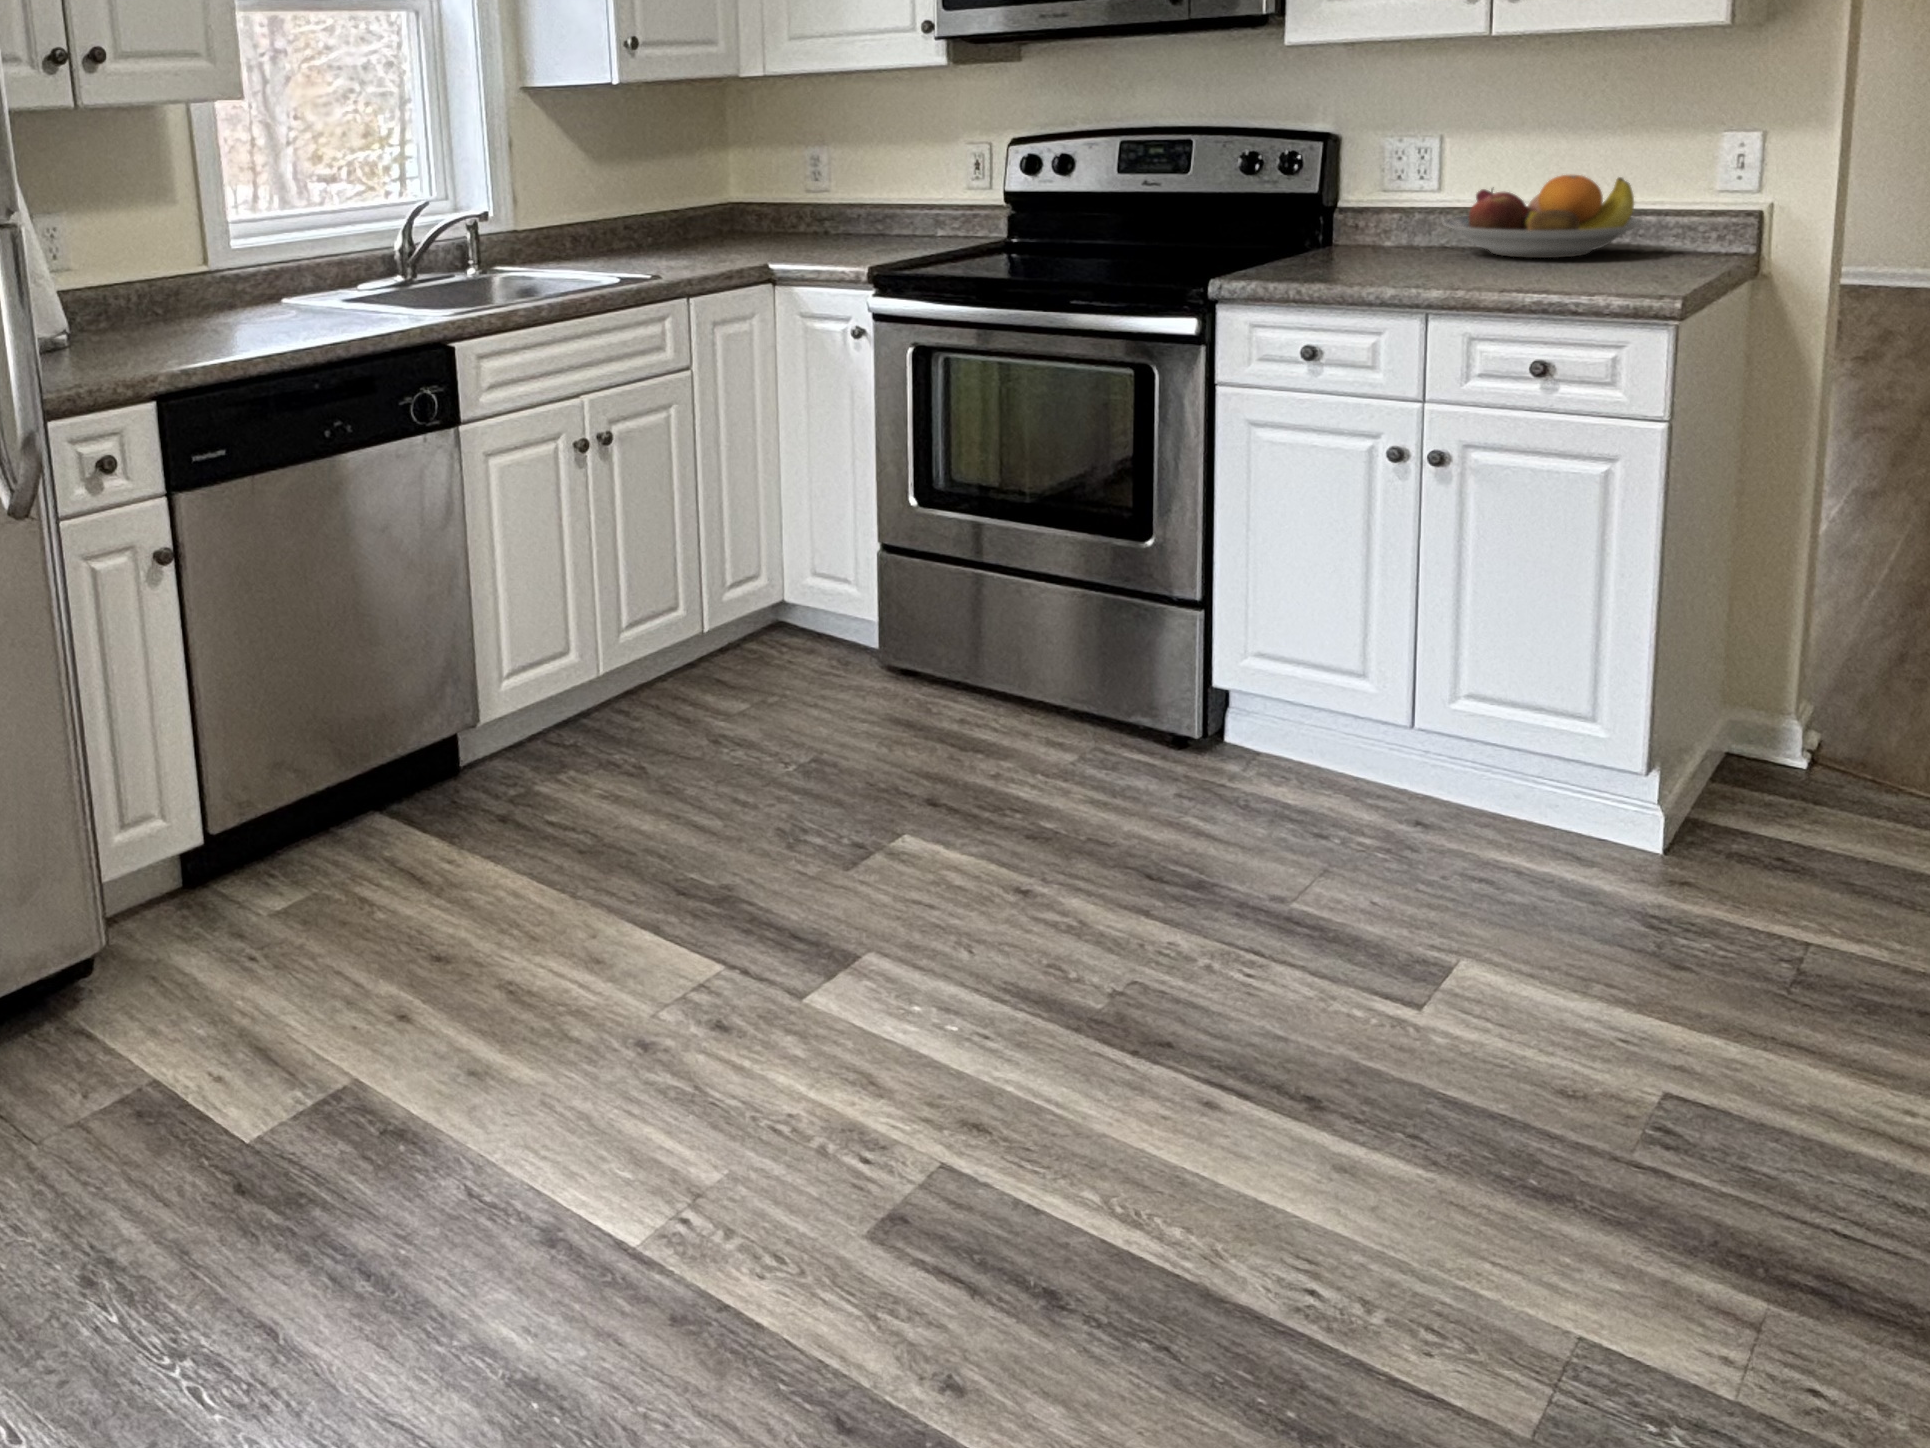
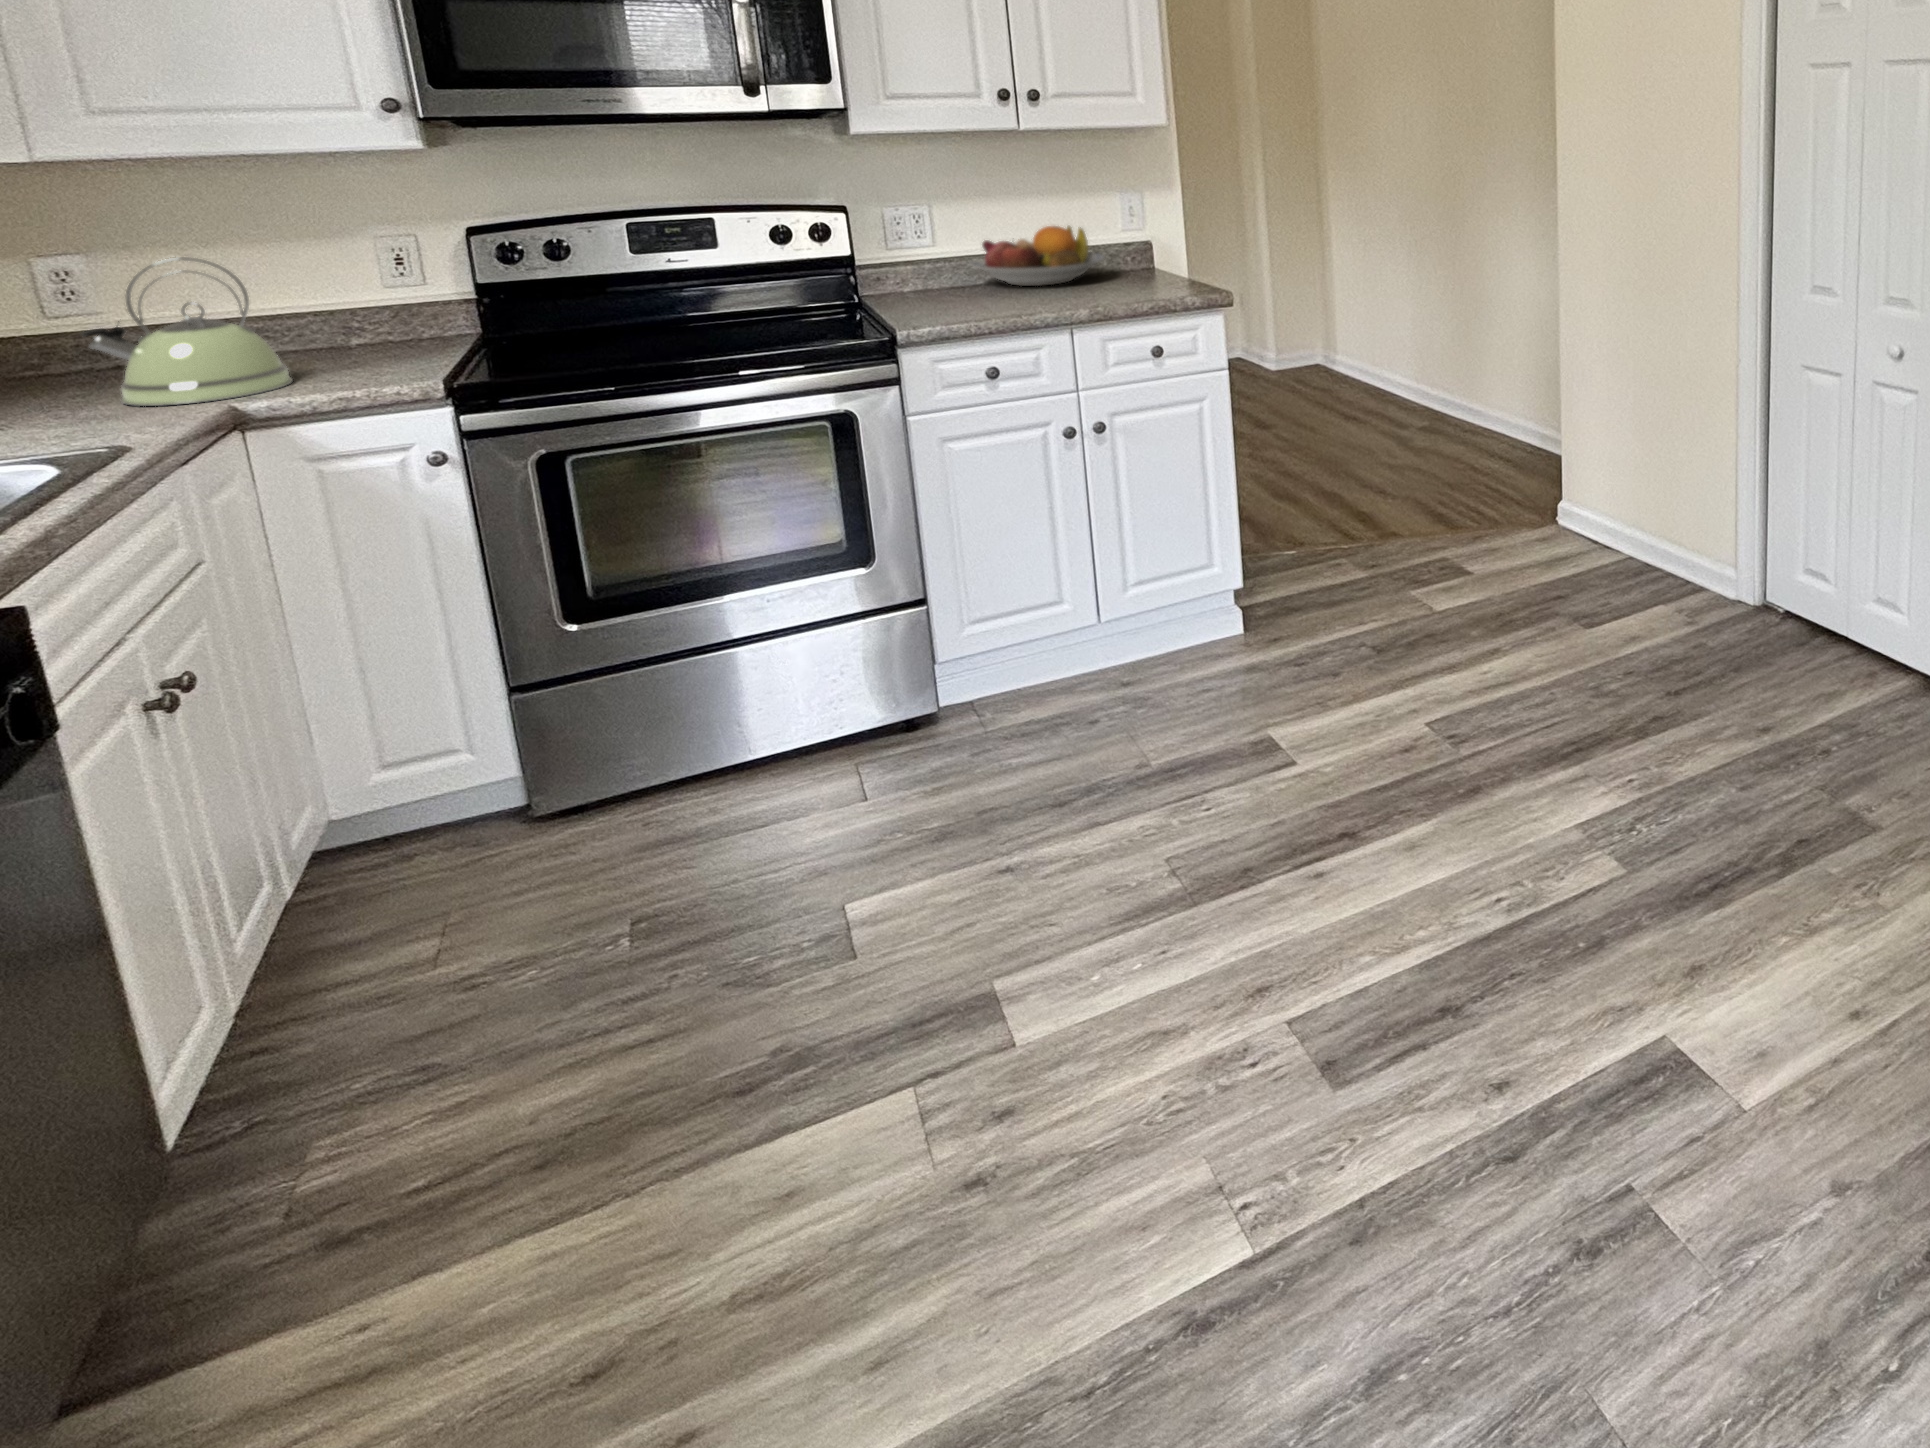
kettle: none [744,149,841,260] -> present [81,257,293,406]

